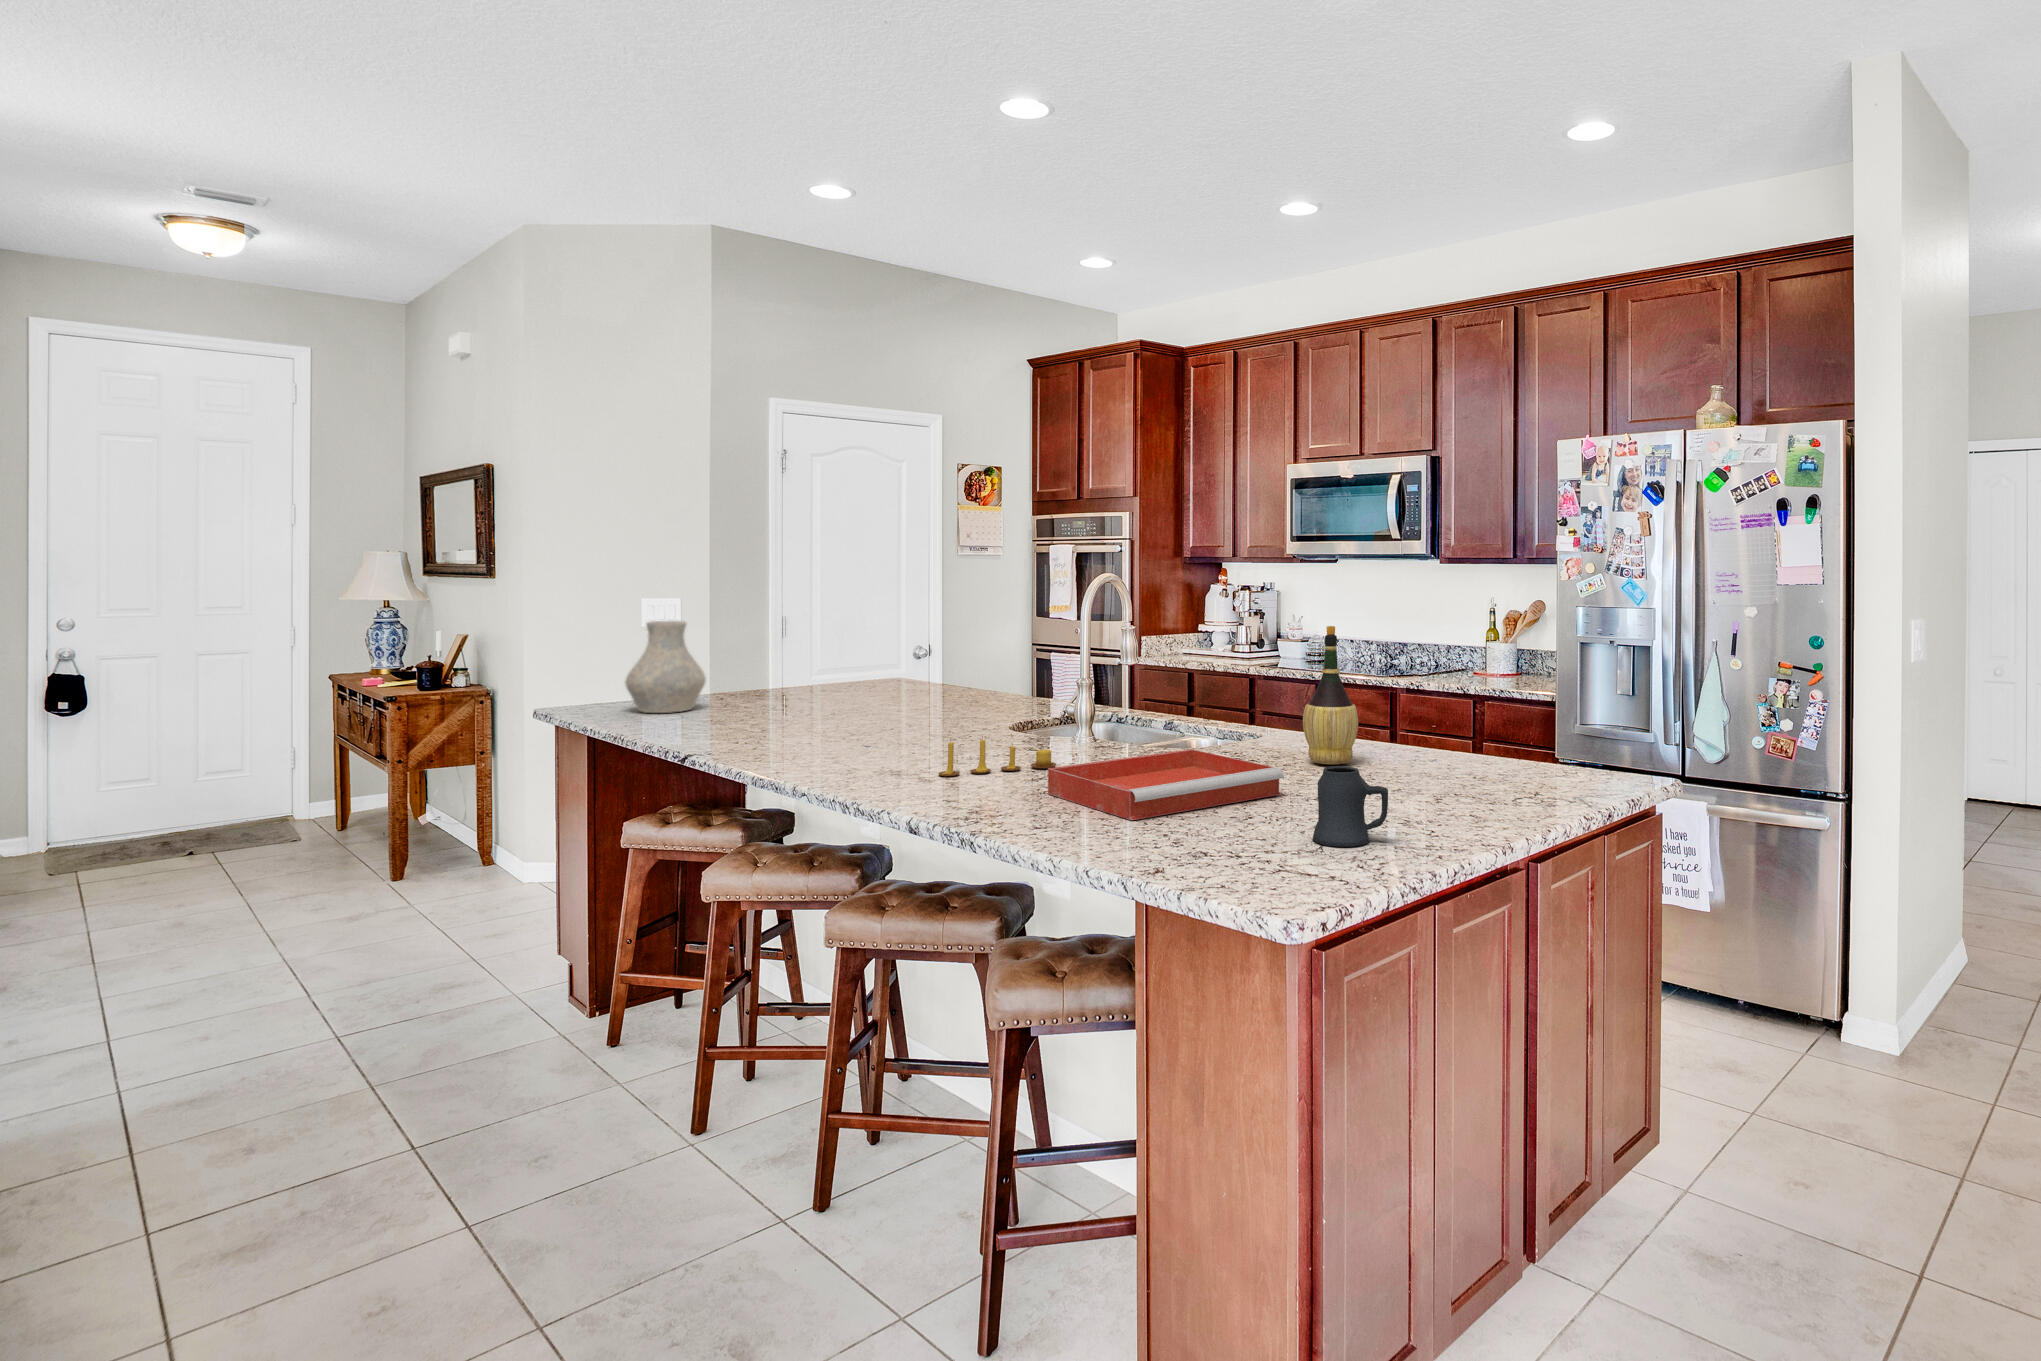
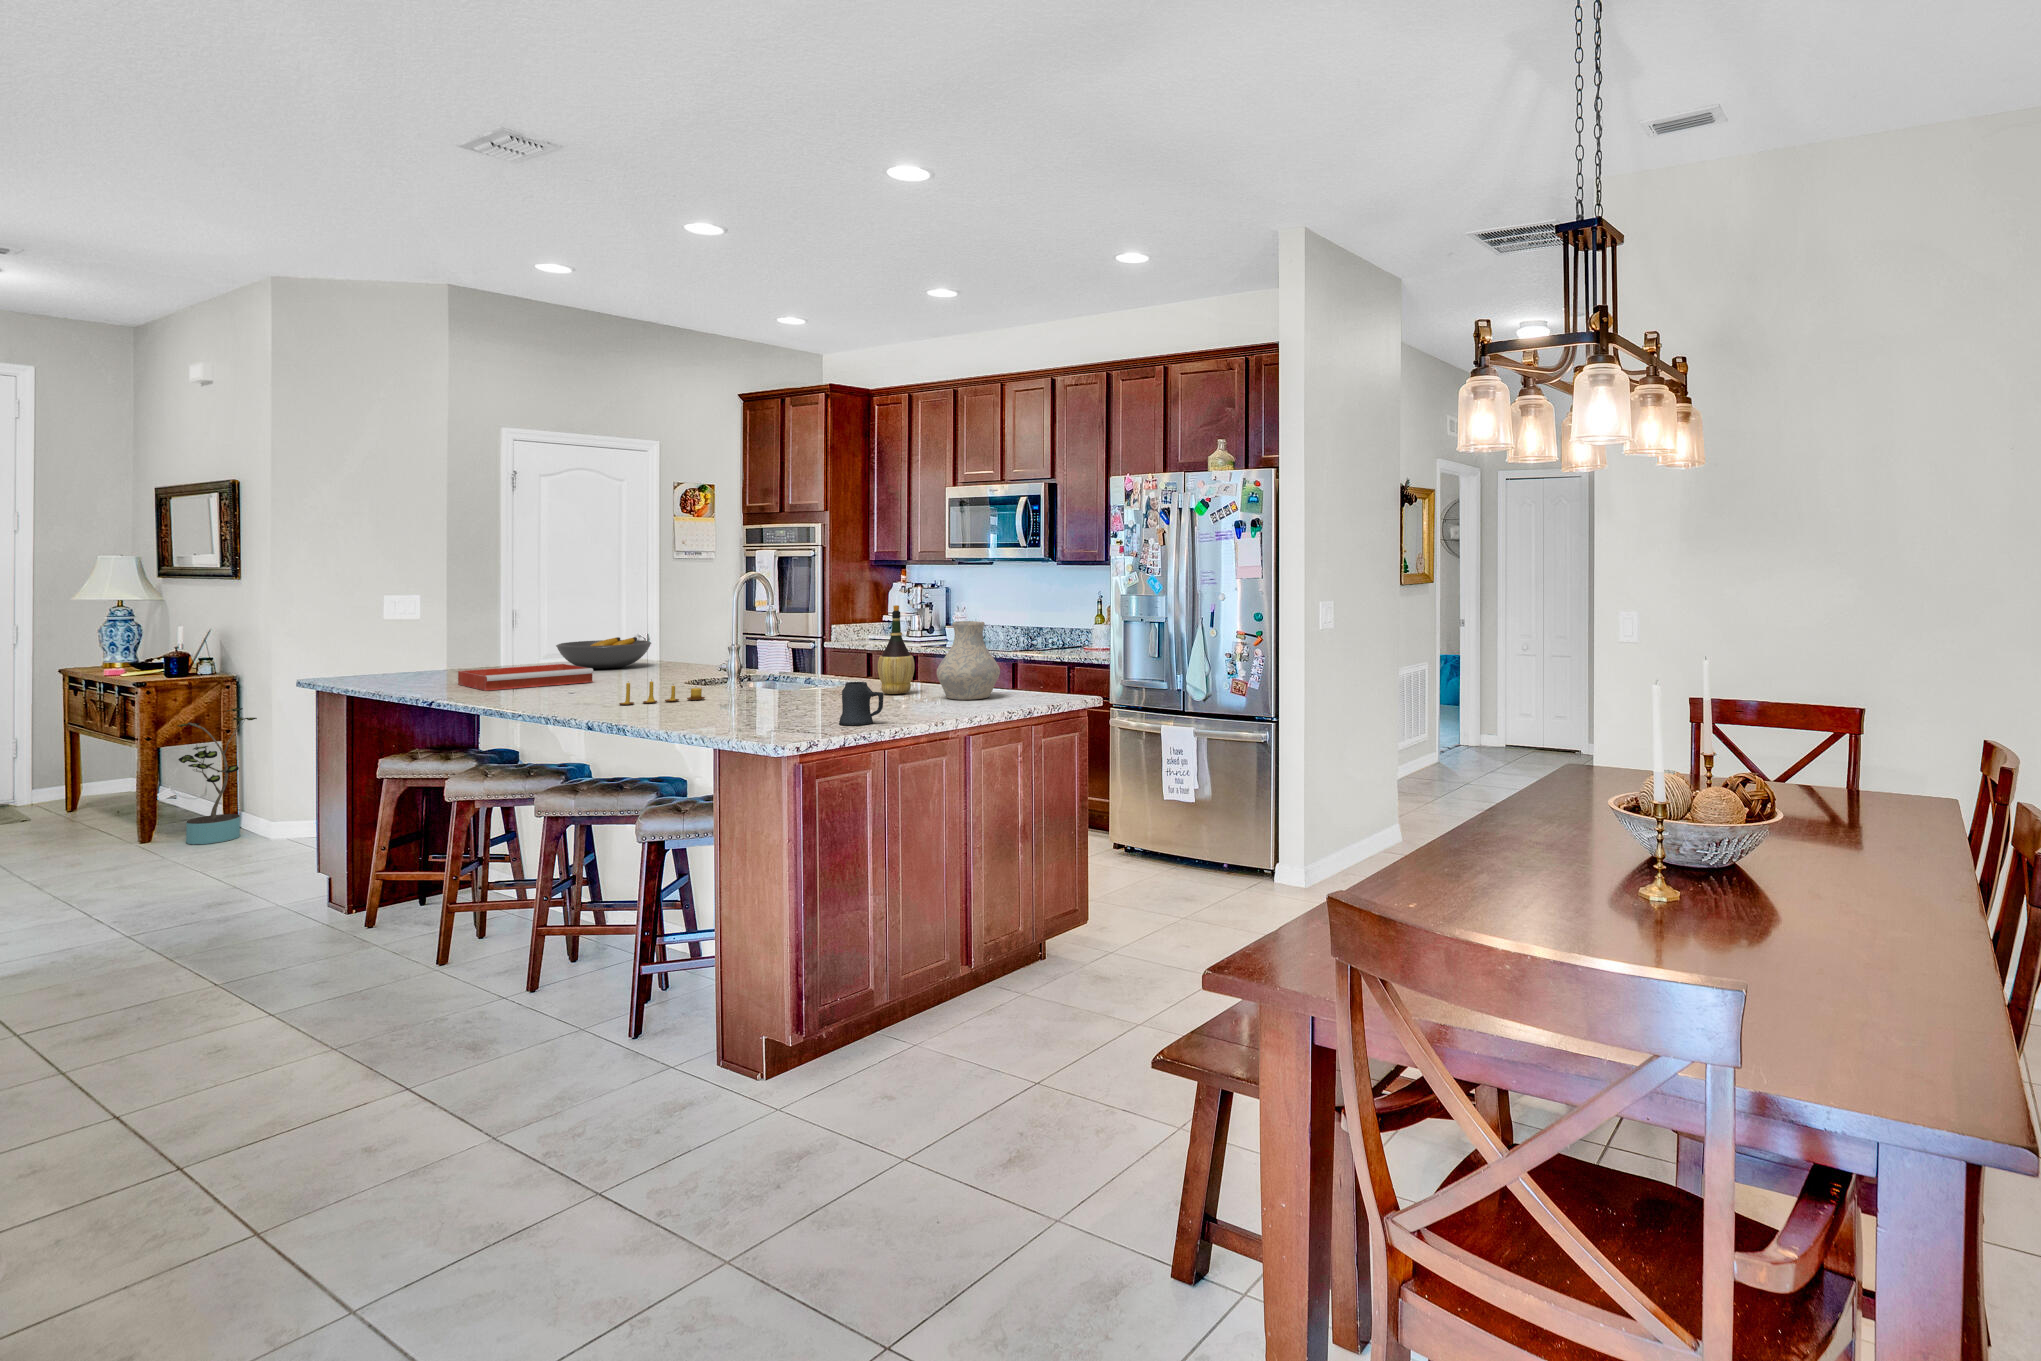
vase: present [625,621,706,713] -> present [937,621,1000,700]
fruit bowl: none [837,659,953,700] -> present [556,637,651,669]
potted plant: none [428,728,510,888] -> present [178,708,257,844]
tray: present [1048,749,1284,820] -> present [458,664,593,691]

